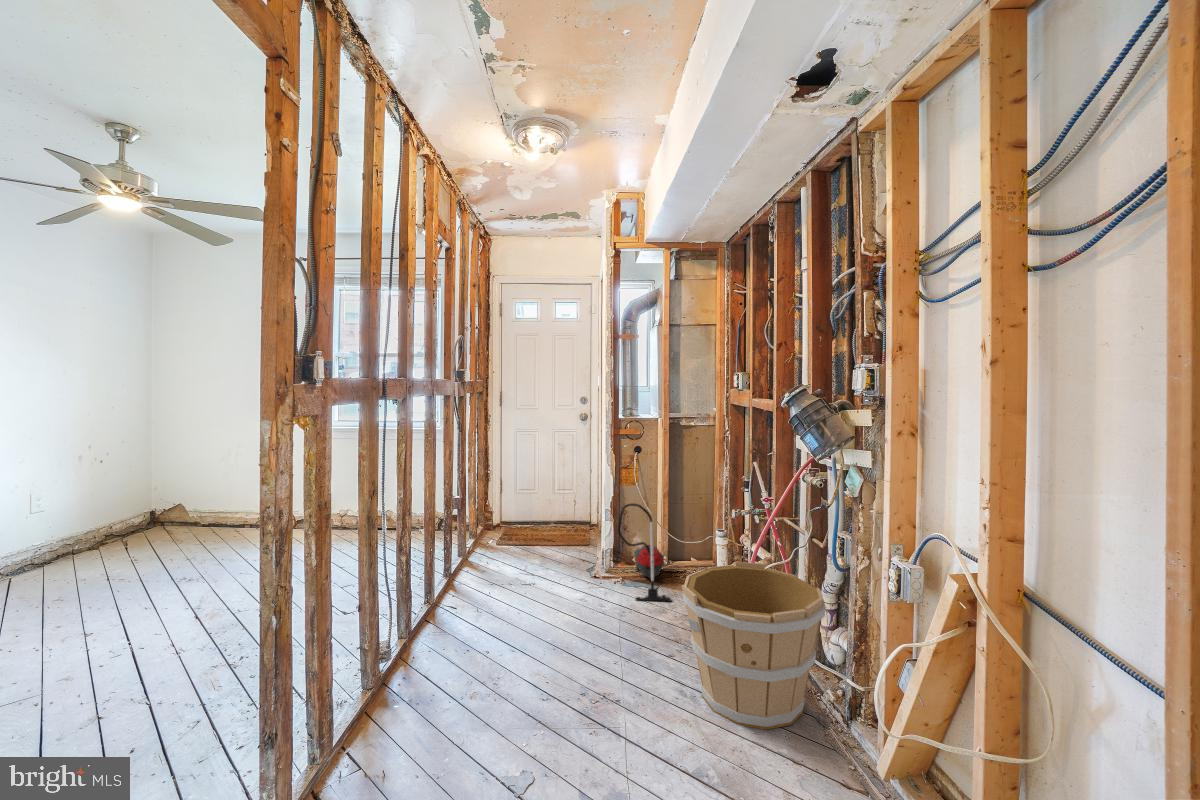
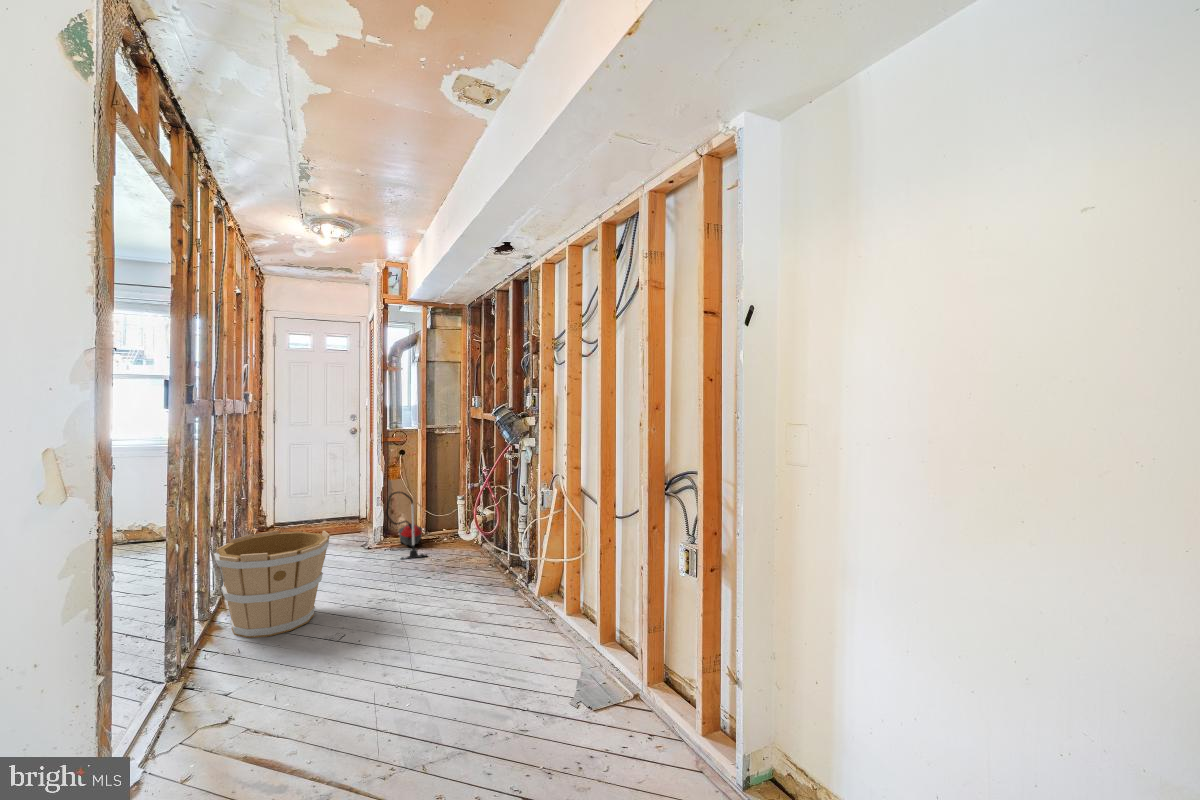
wooden bucket: present [682,562,826,730] -> present [214,531,330,638]

